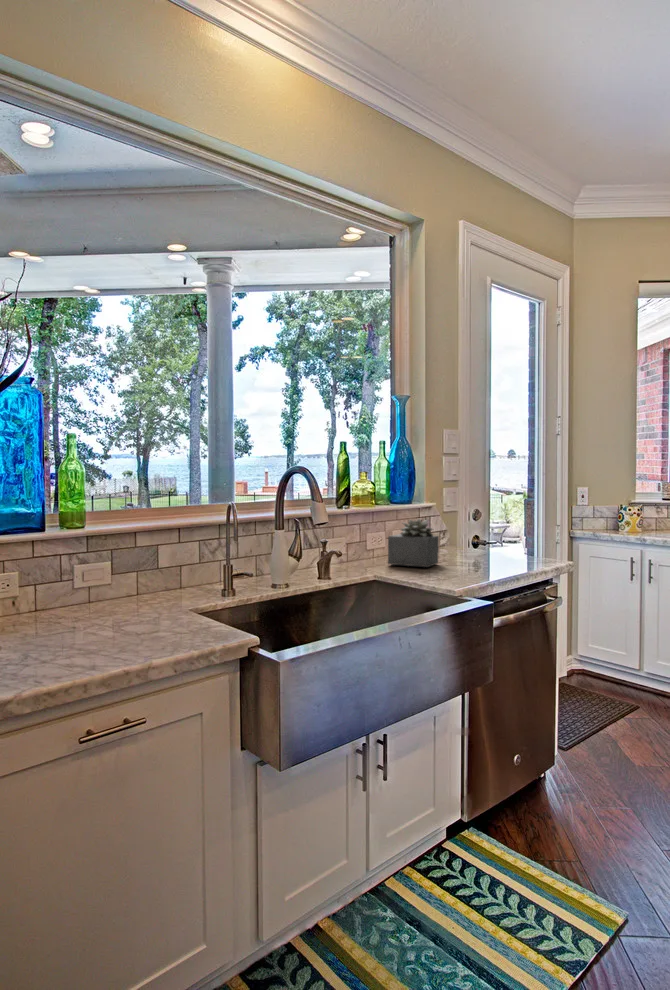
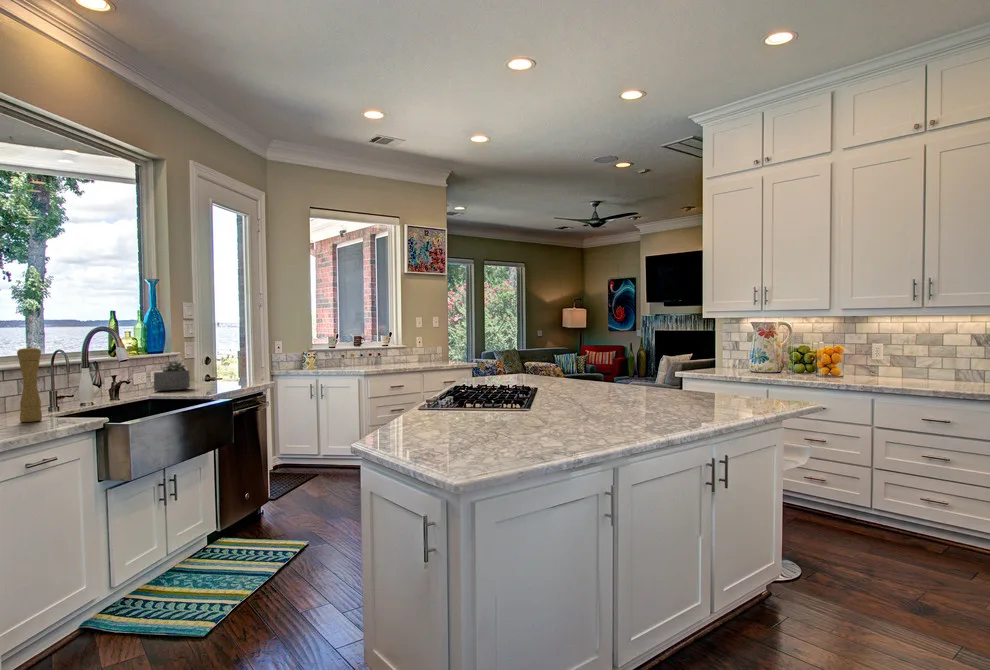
pepper mill: none [145,503,177,629] -> present [17,347,42,422]

